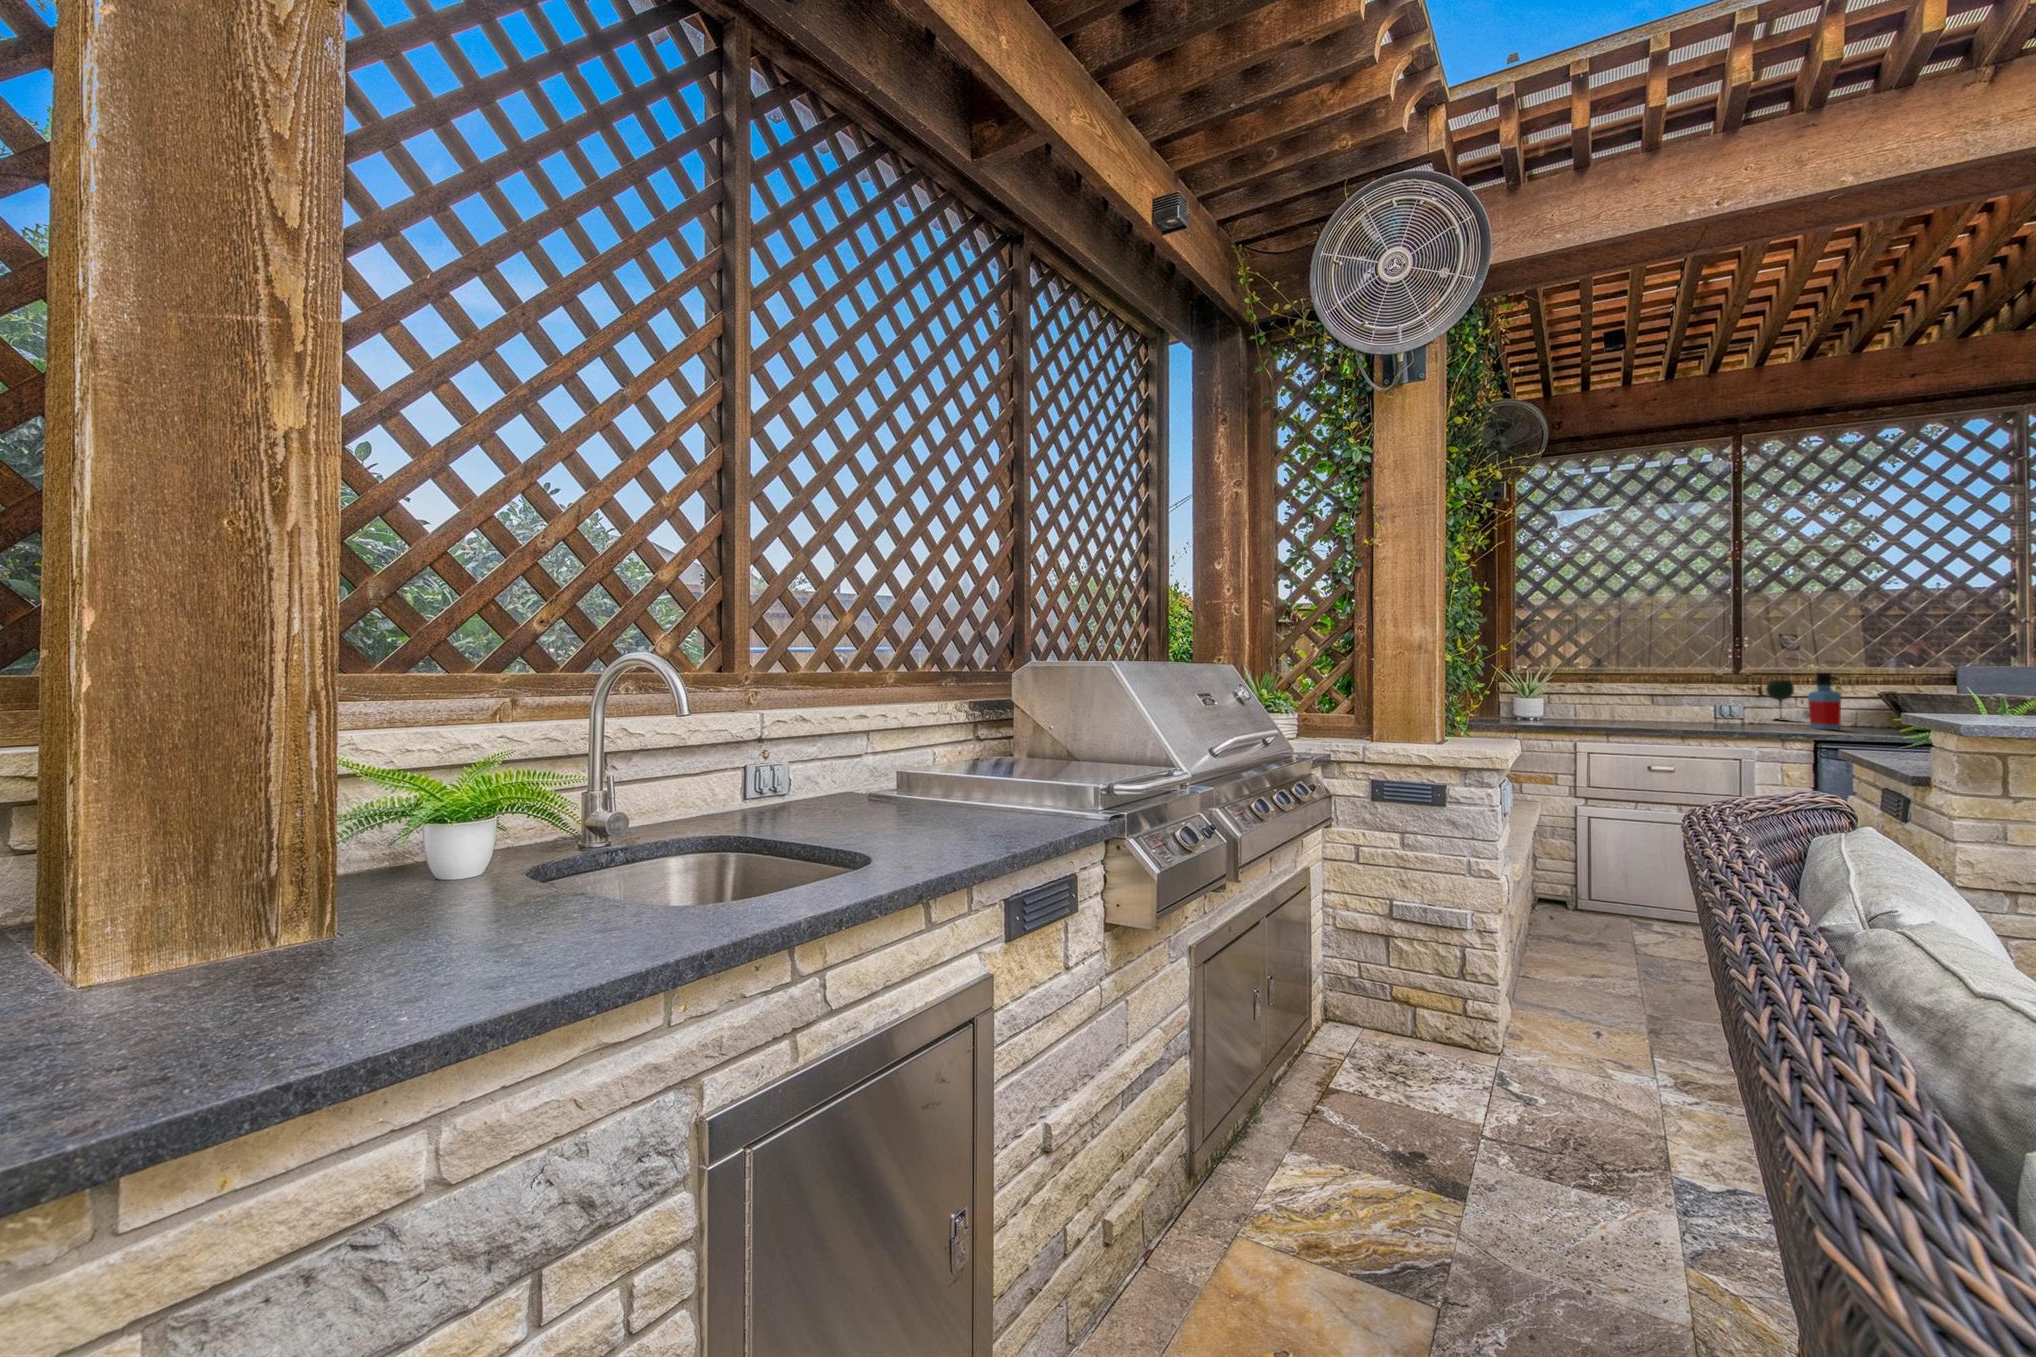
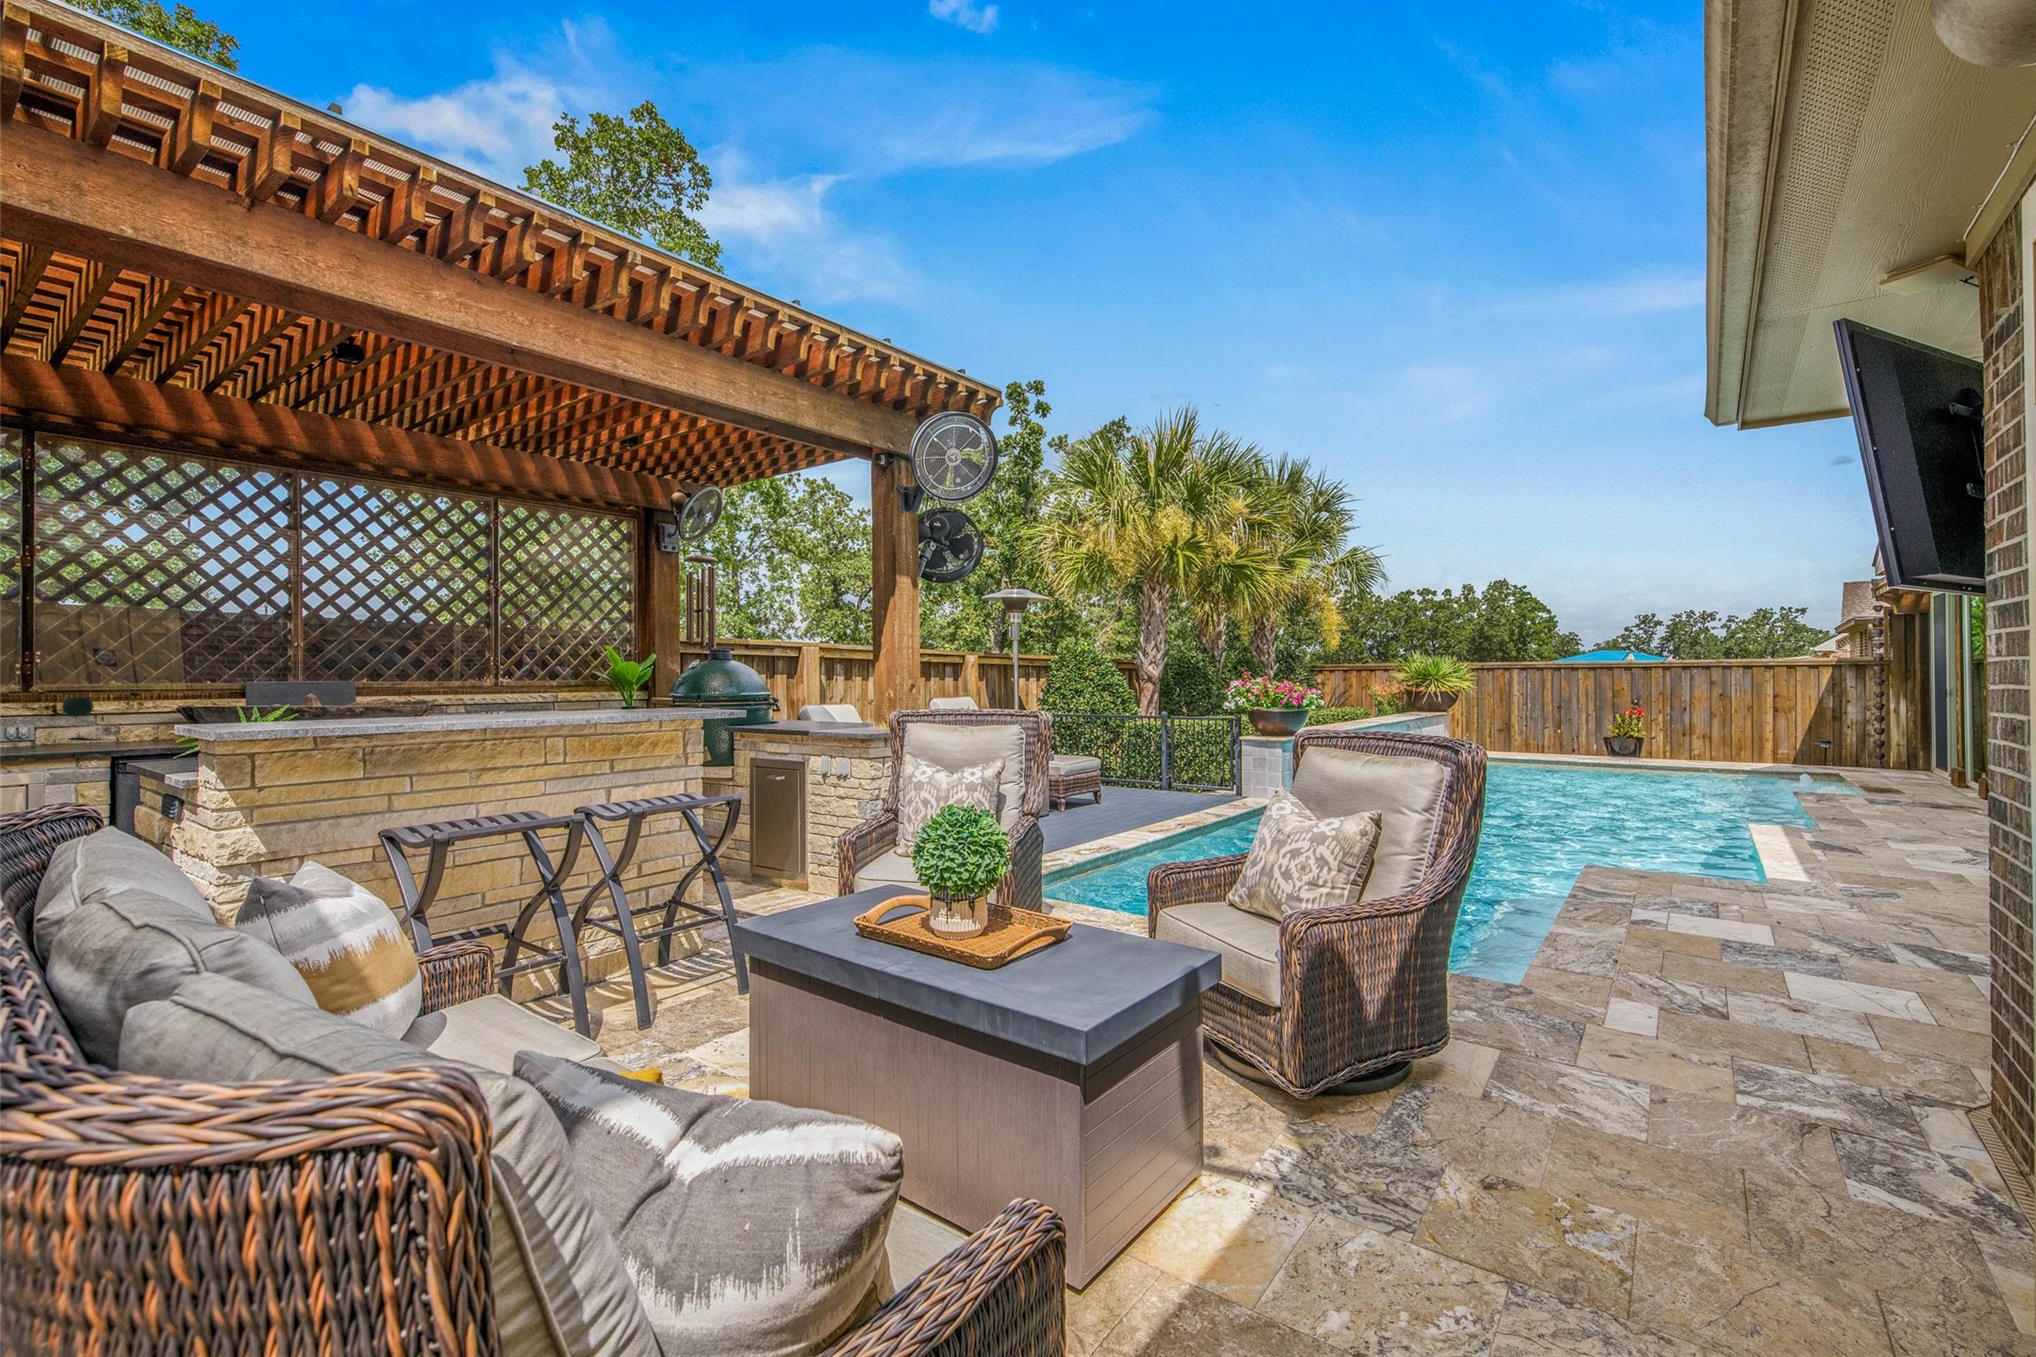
bottle: present [1808,673,1841,729] -> none [106,689,140,745]

